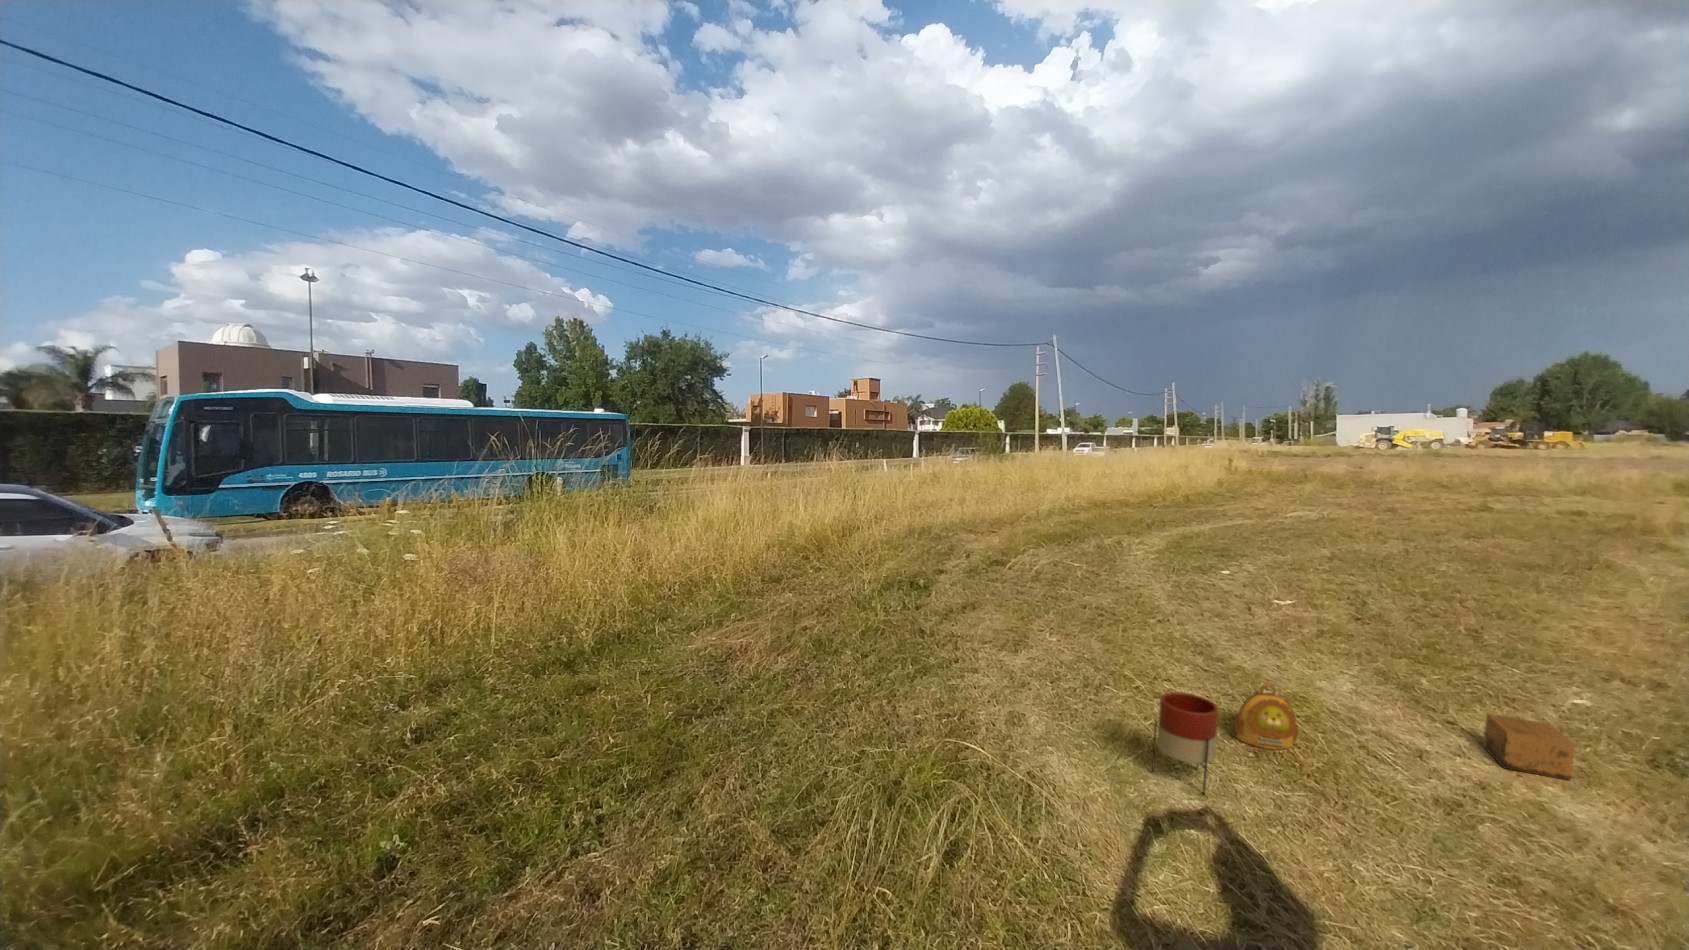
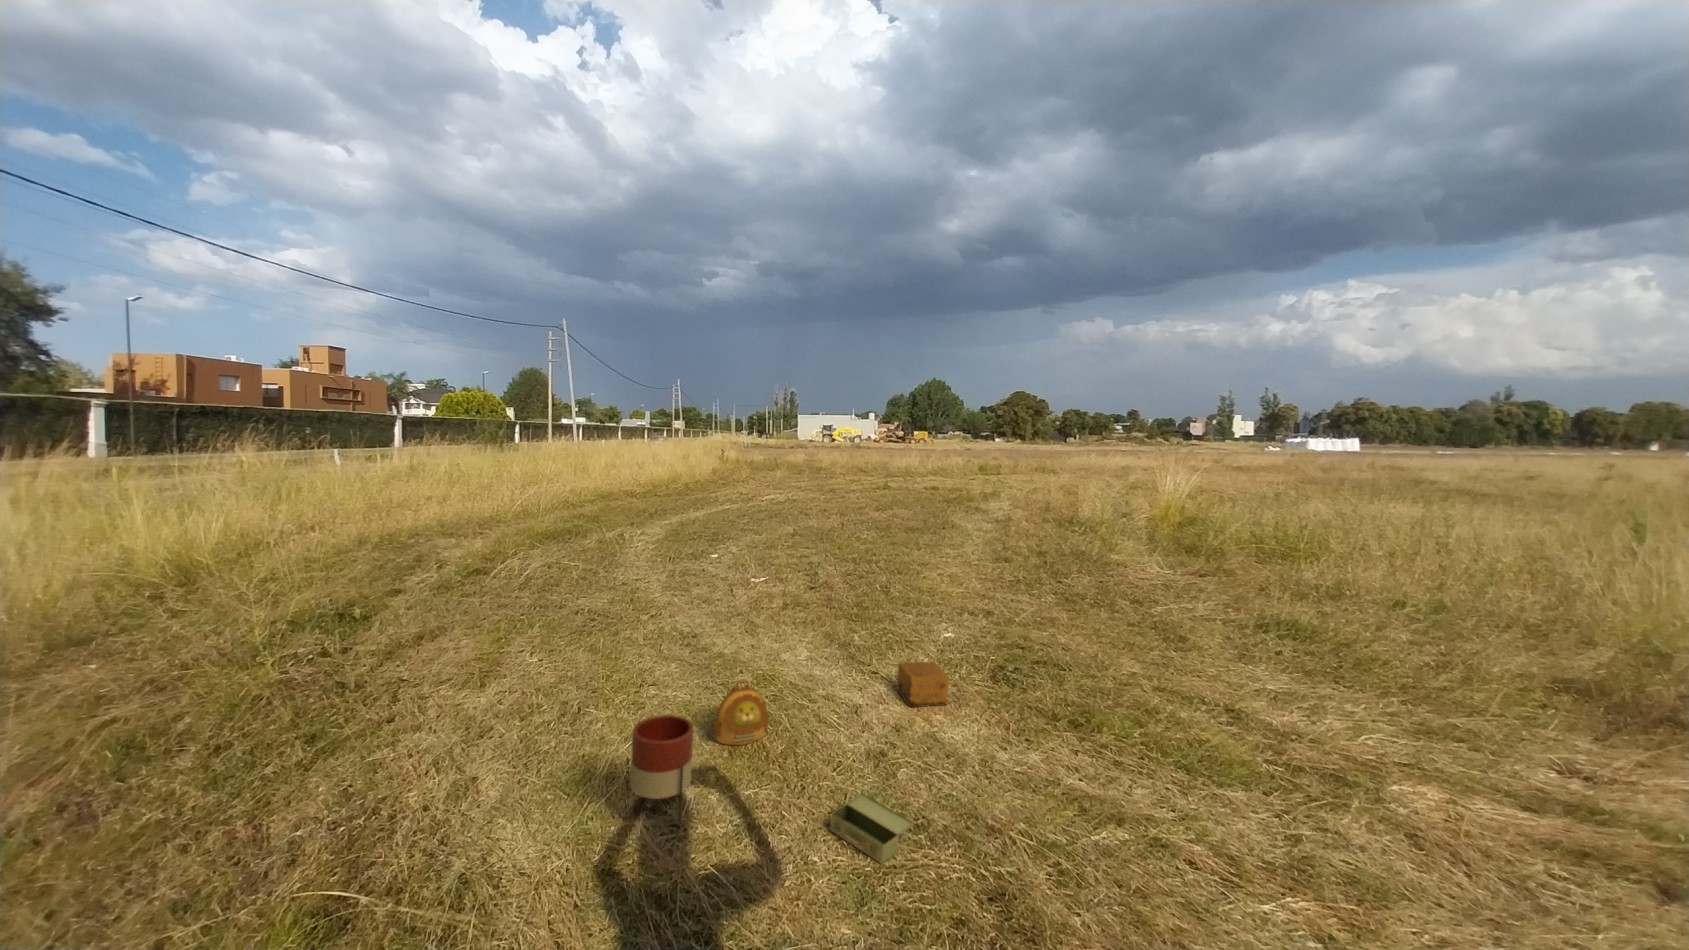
toolbox: none [1376,825,1495,895] -> present [830,795,913,864]

